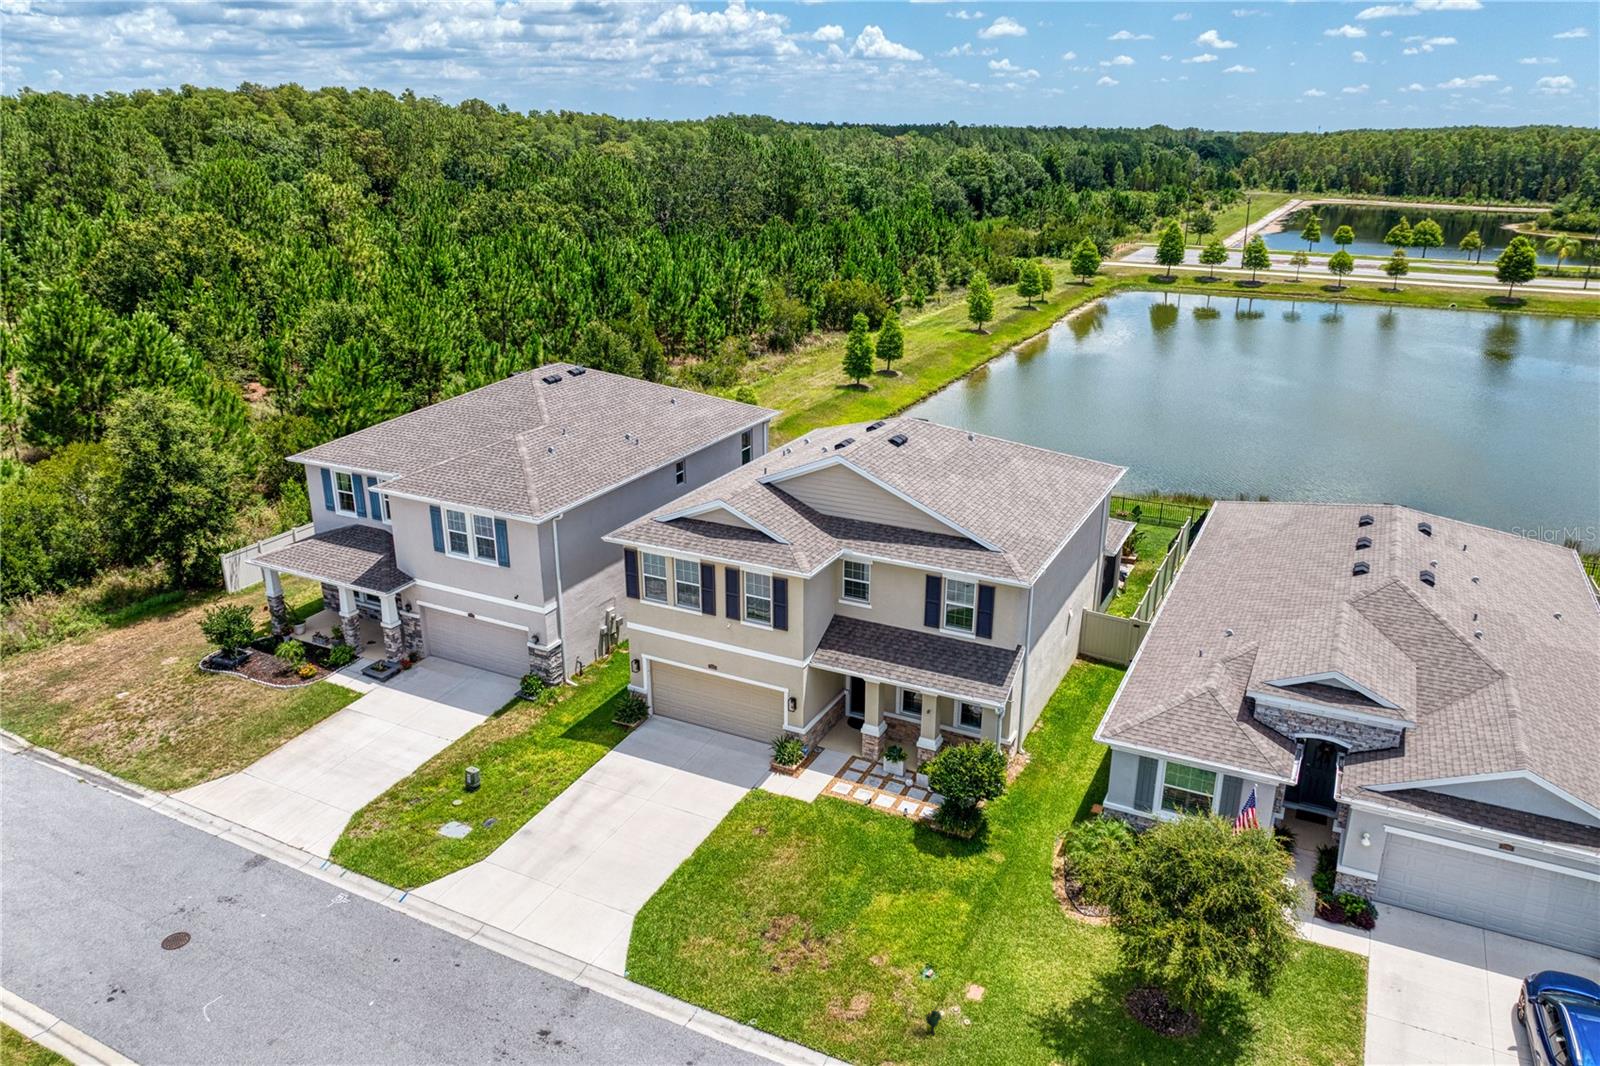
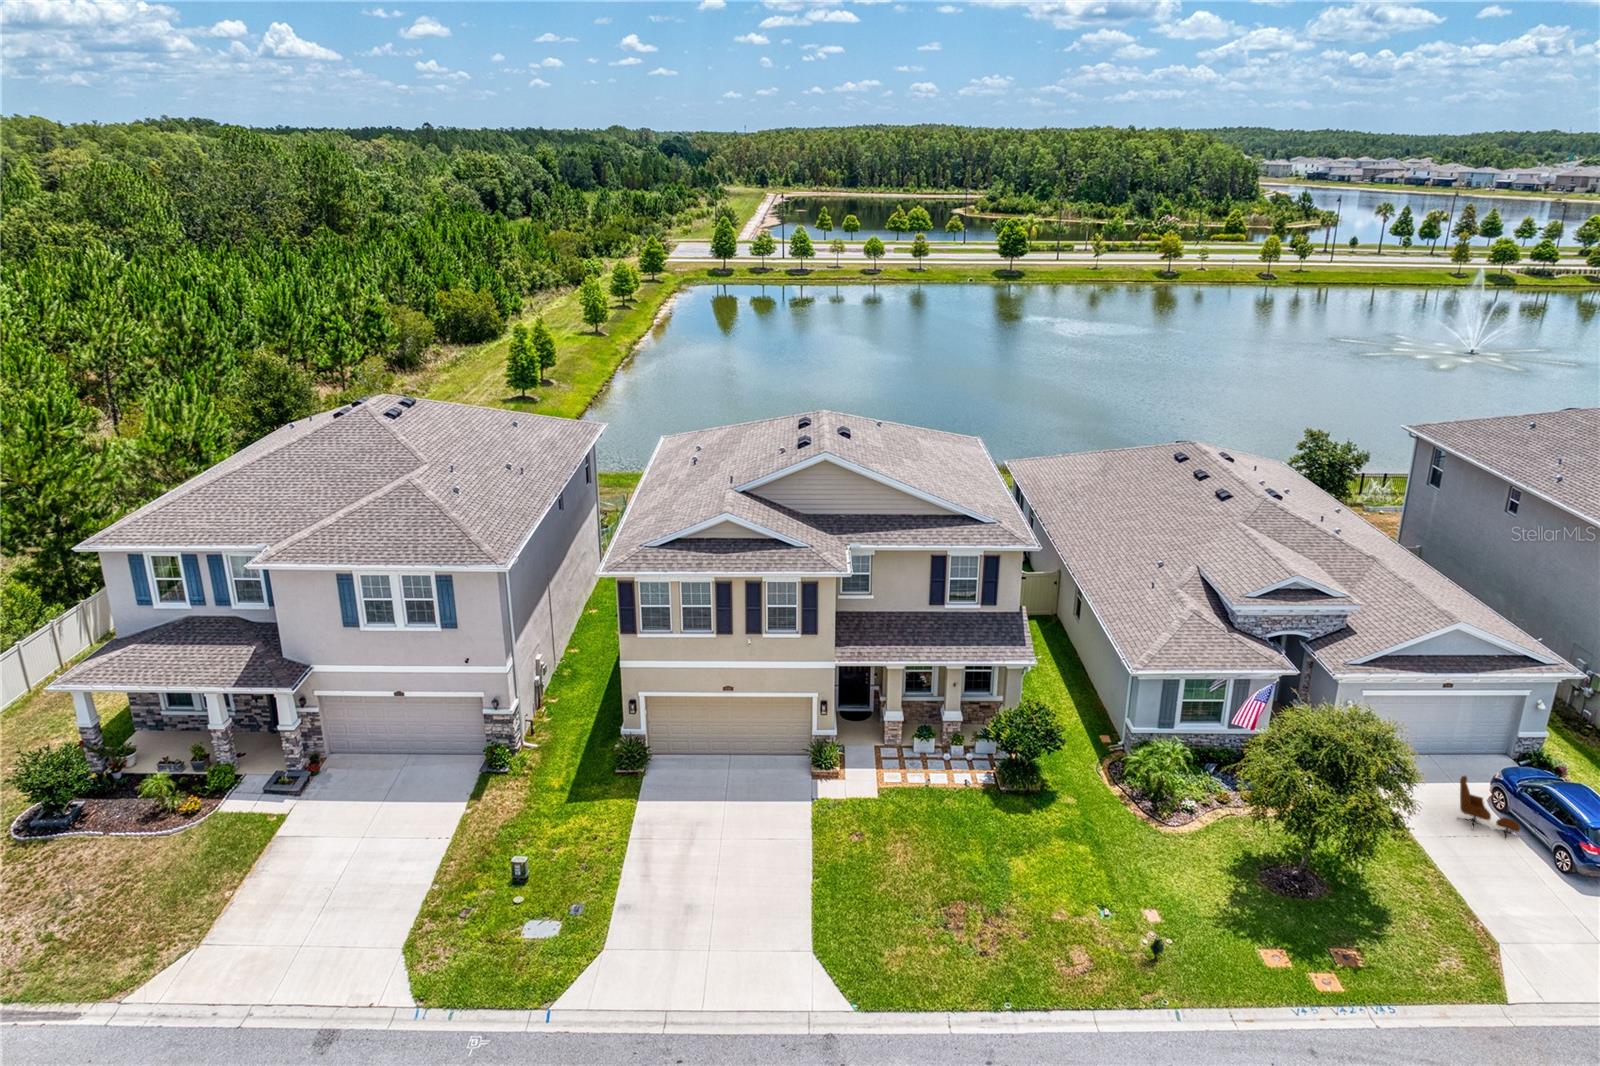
lounge chair: none [1453,961,1527,1061] -> present [1460,776,1520,836]

